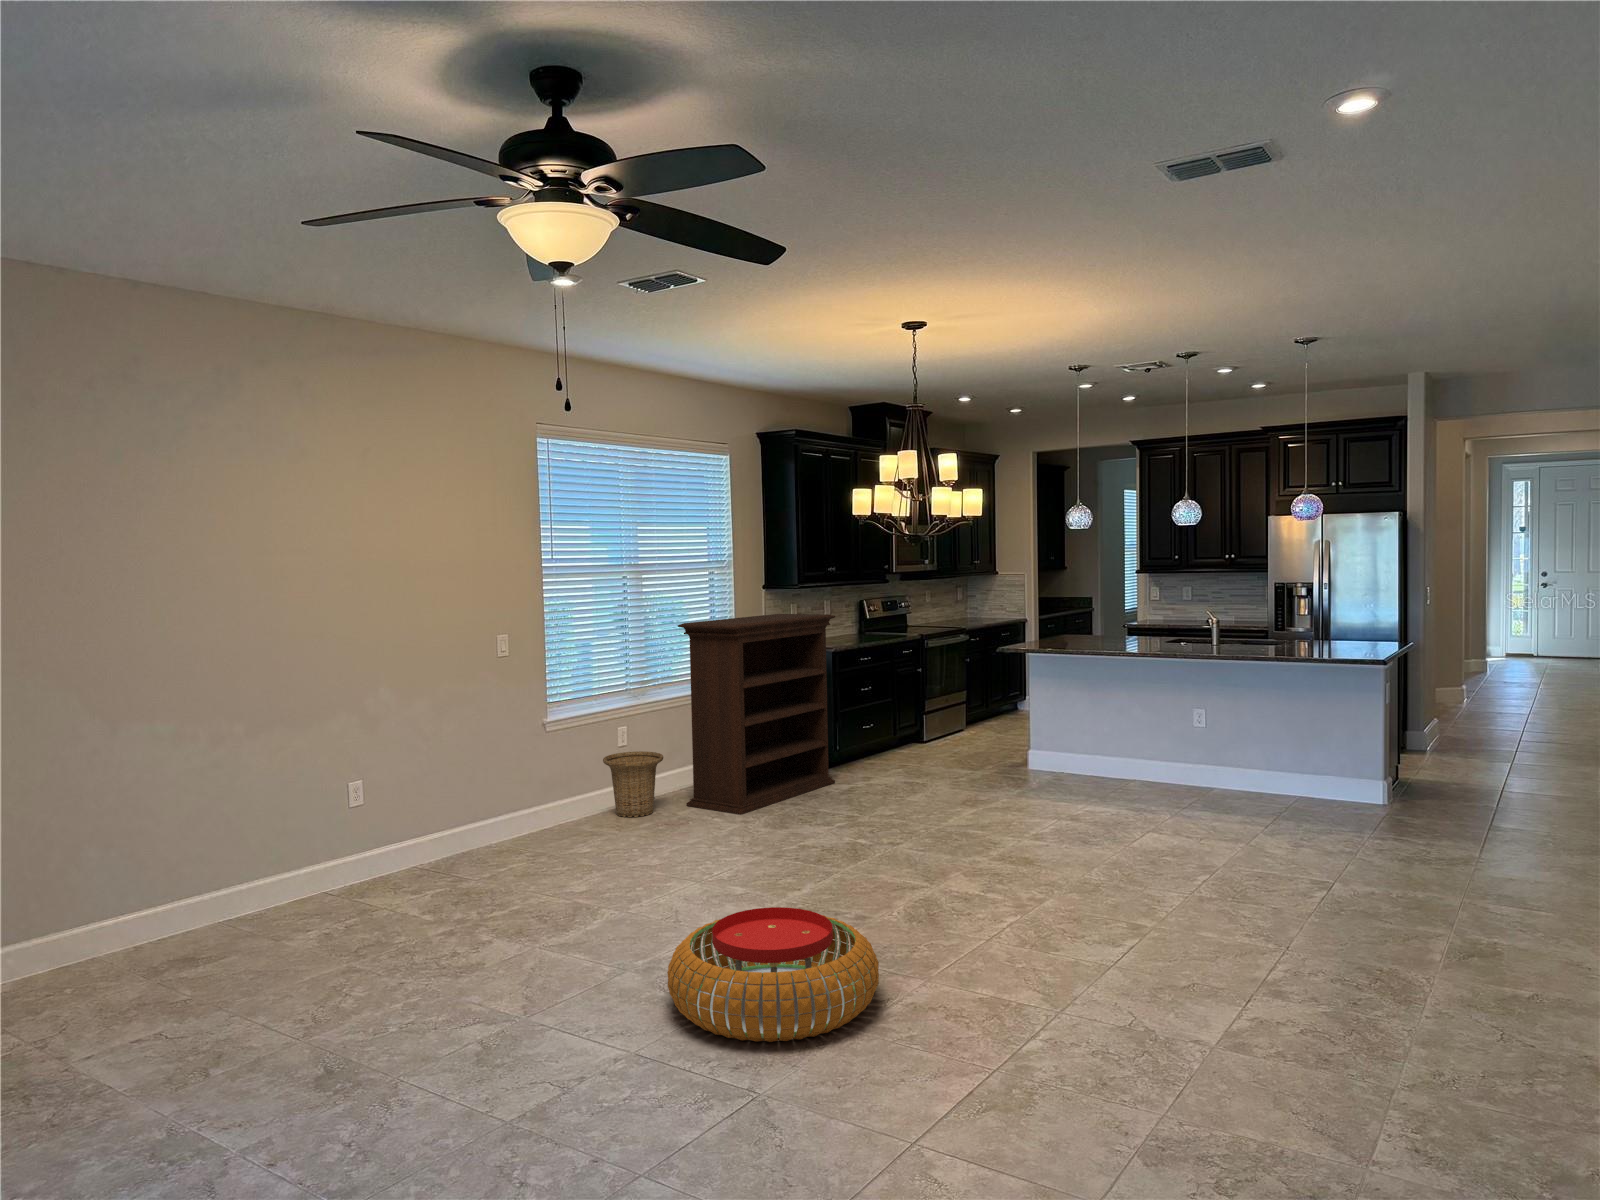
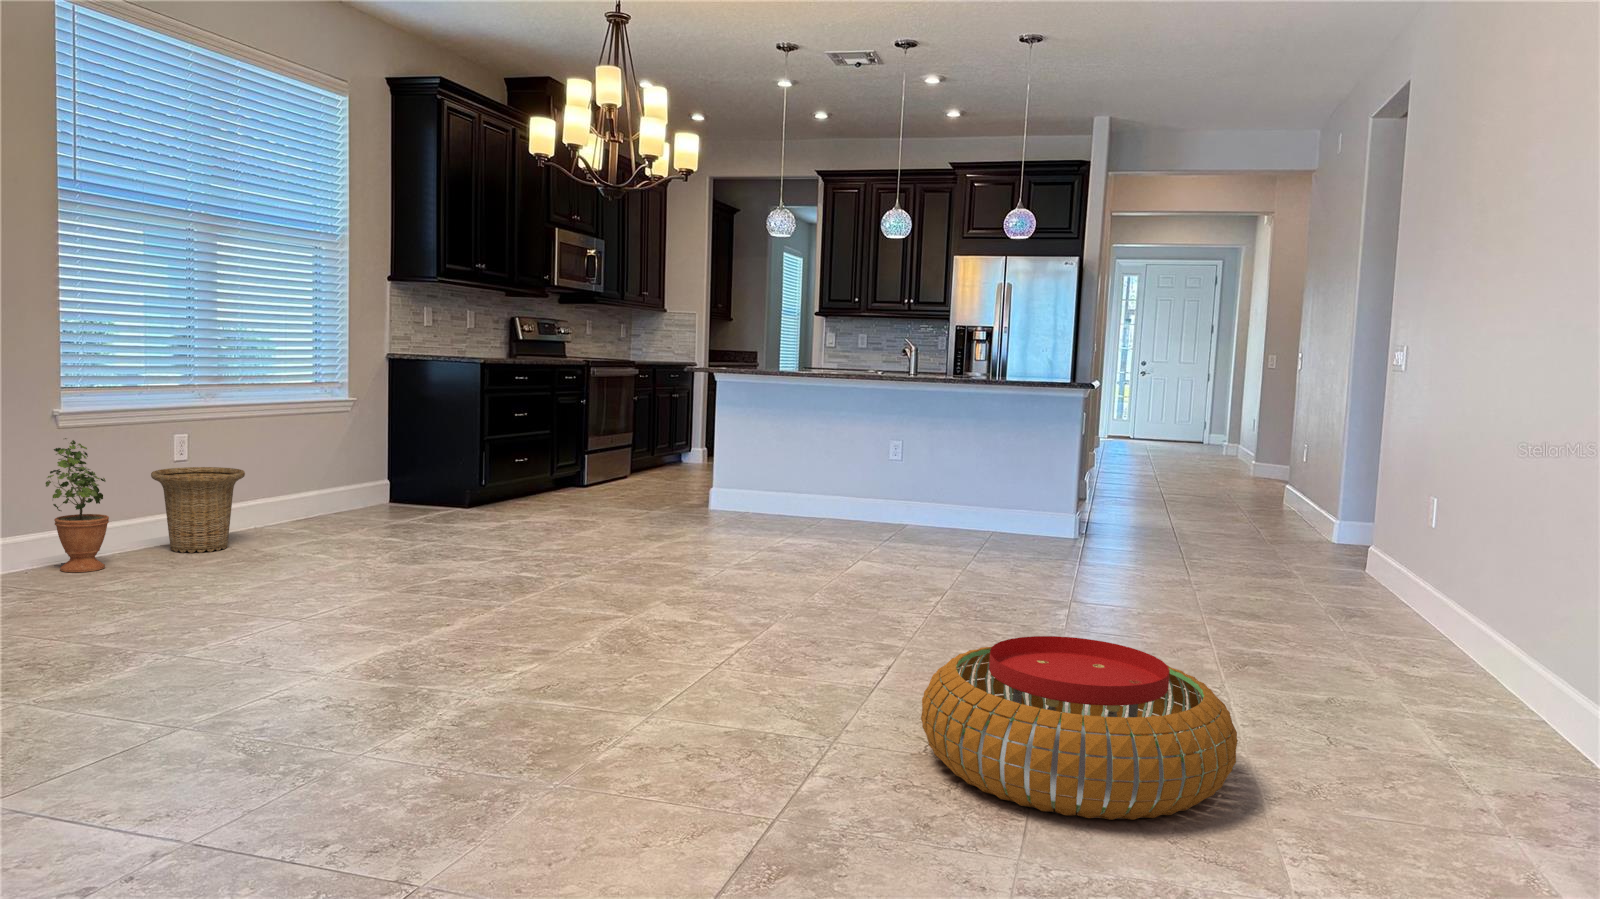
bookshelf: present [678,614,835,815] -> none [271,296,488,549]
potted plant: none [541,740,579,835] -> present [45,438,109,572]
pouf: present [667,907,879,1042] -> present [921,636,1238,820]

